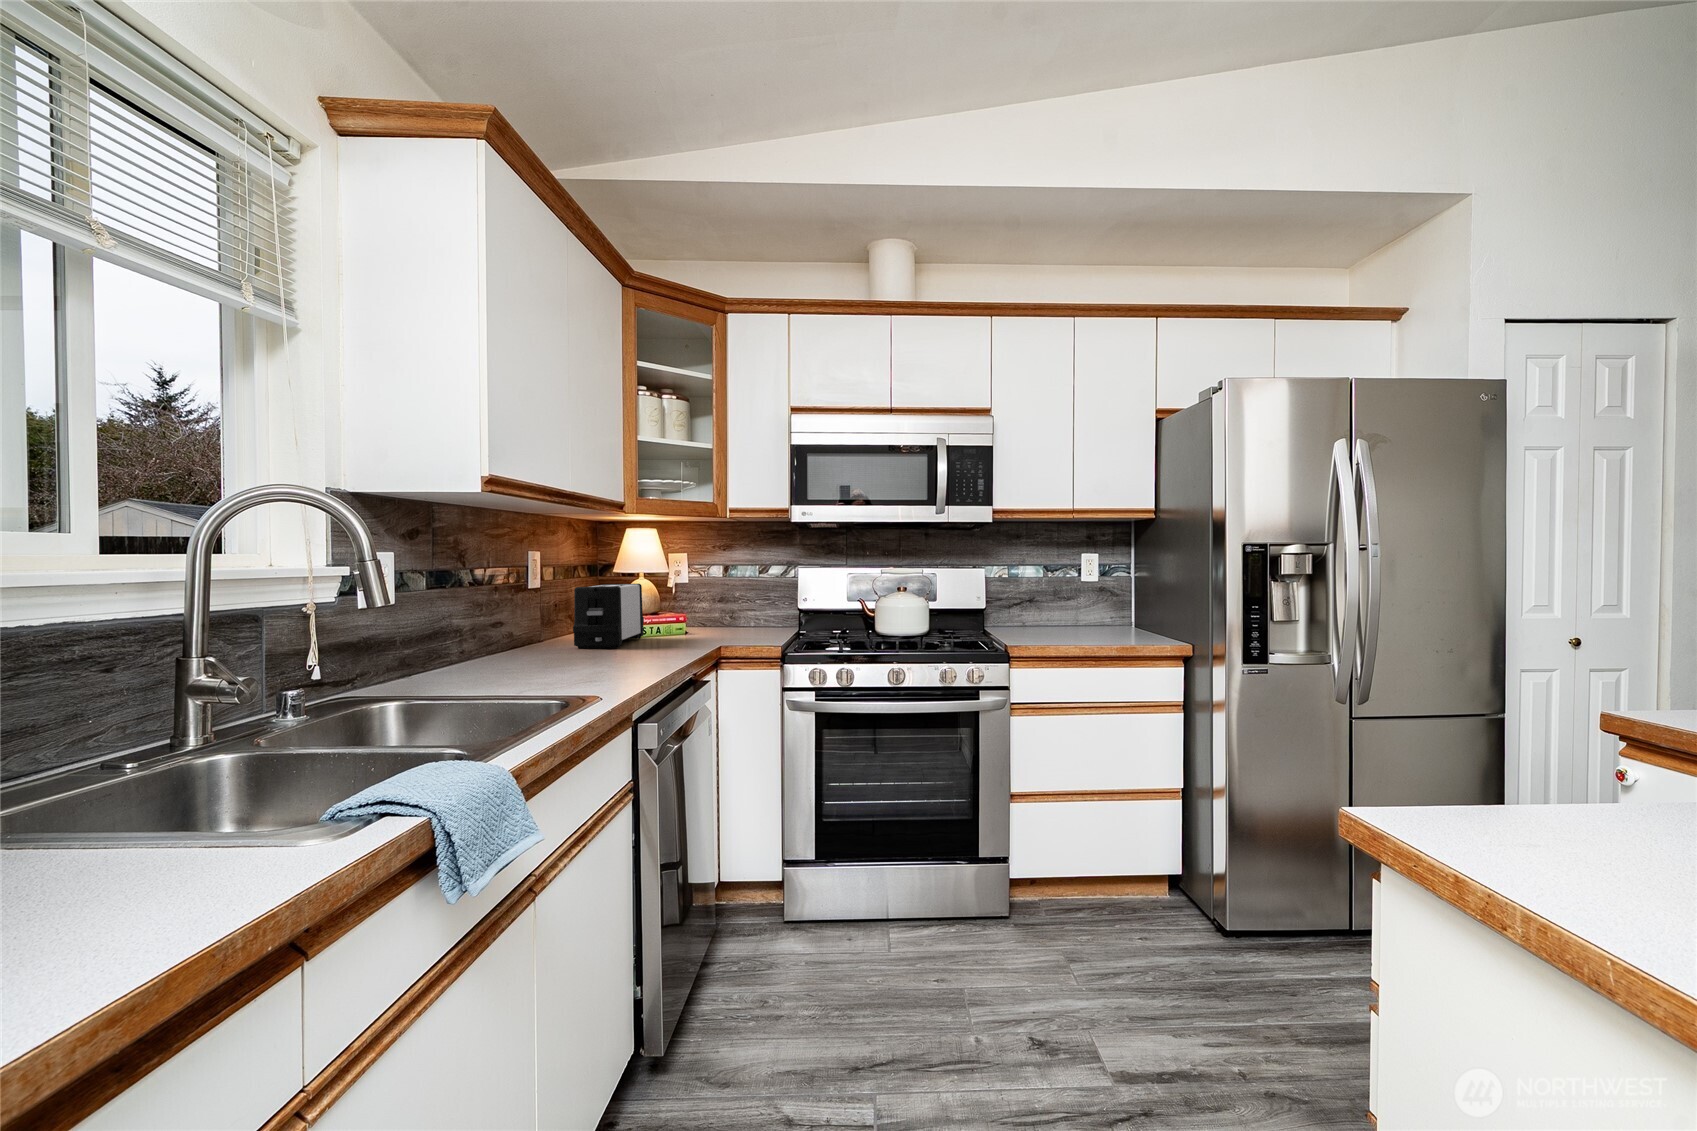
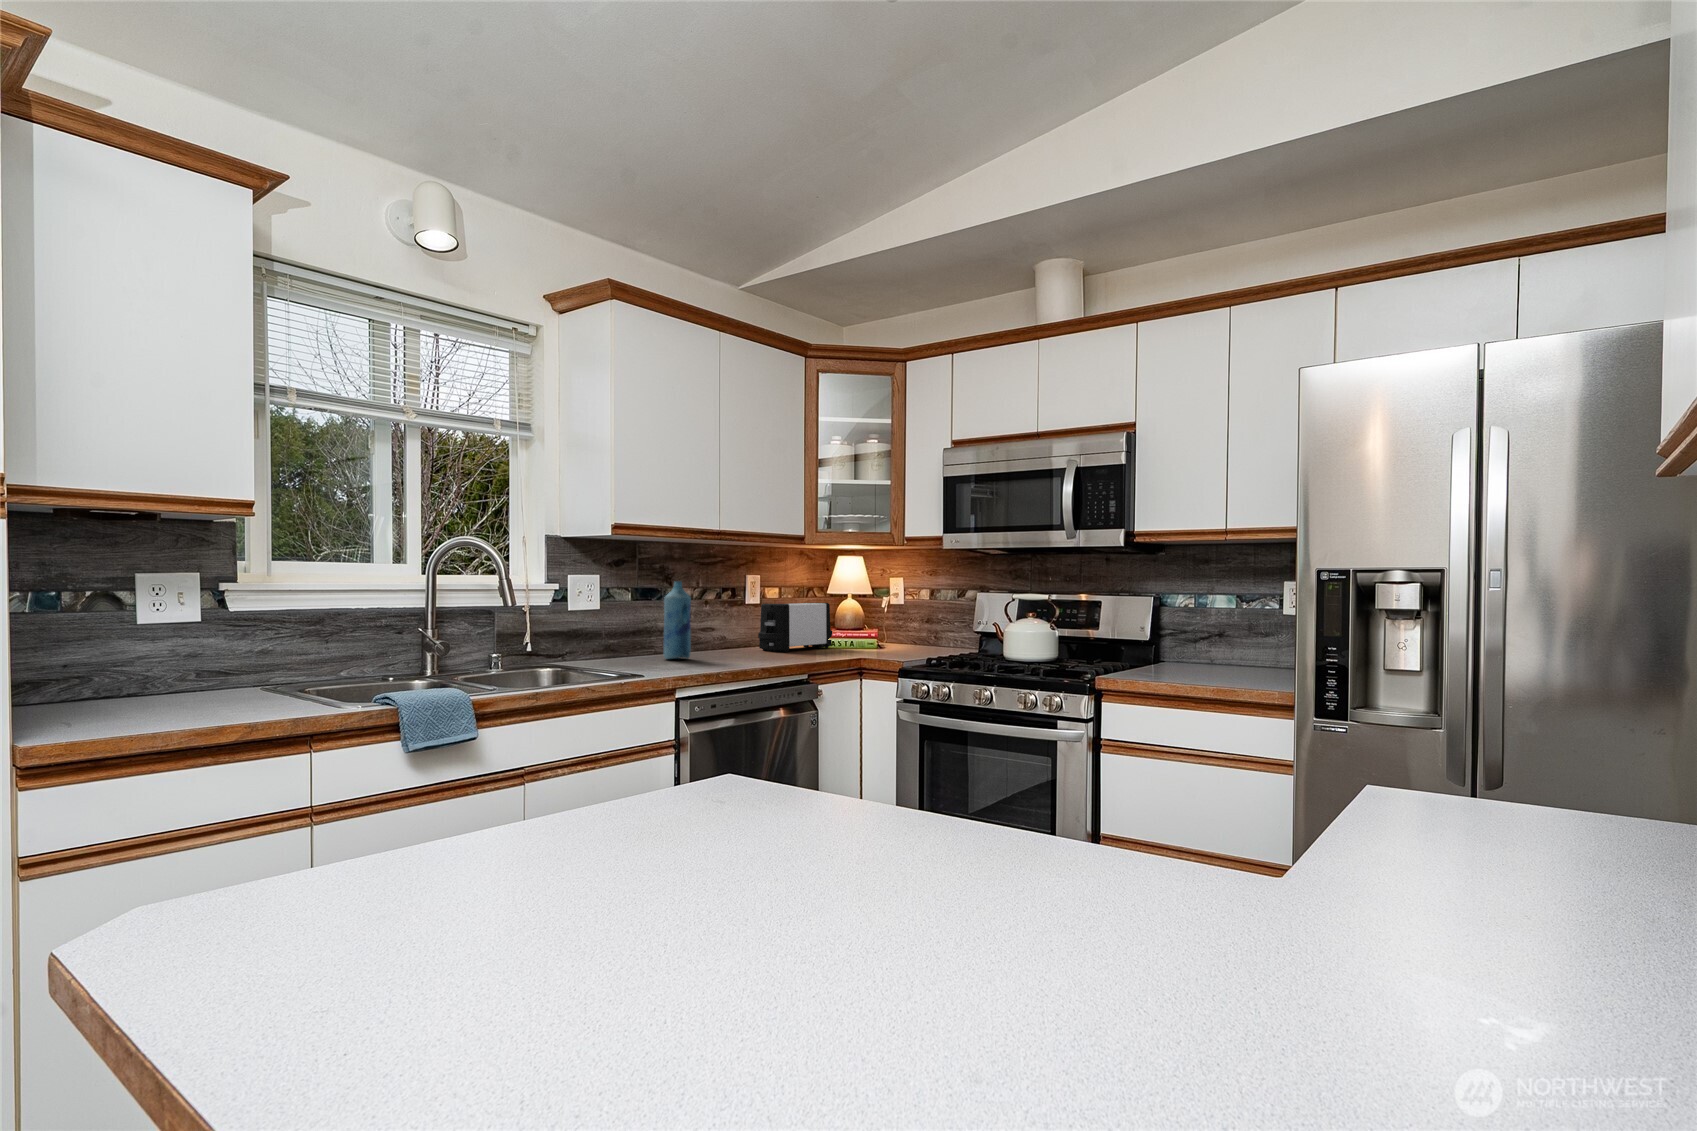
bottle: none [507,558,550,674] -> present [664,581,691,659]

